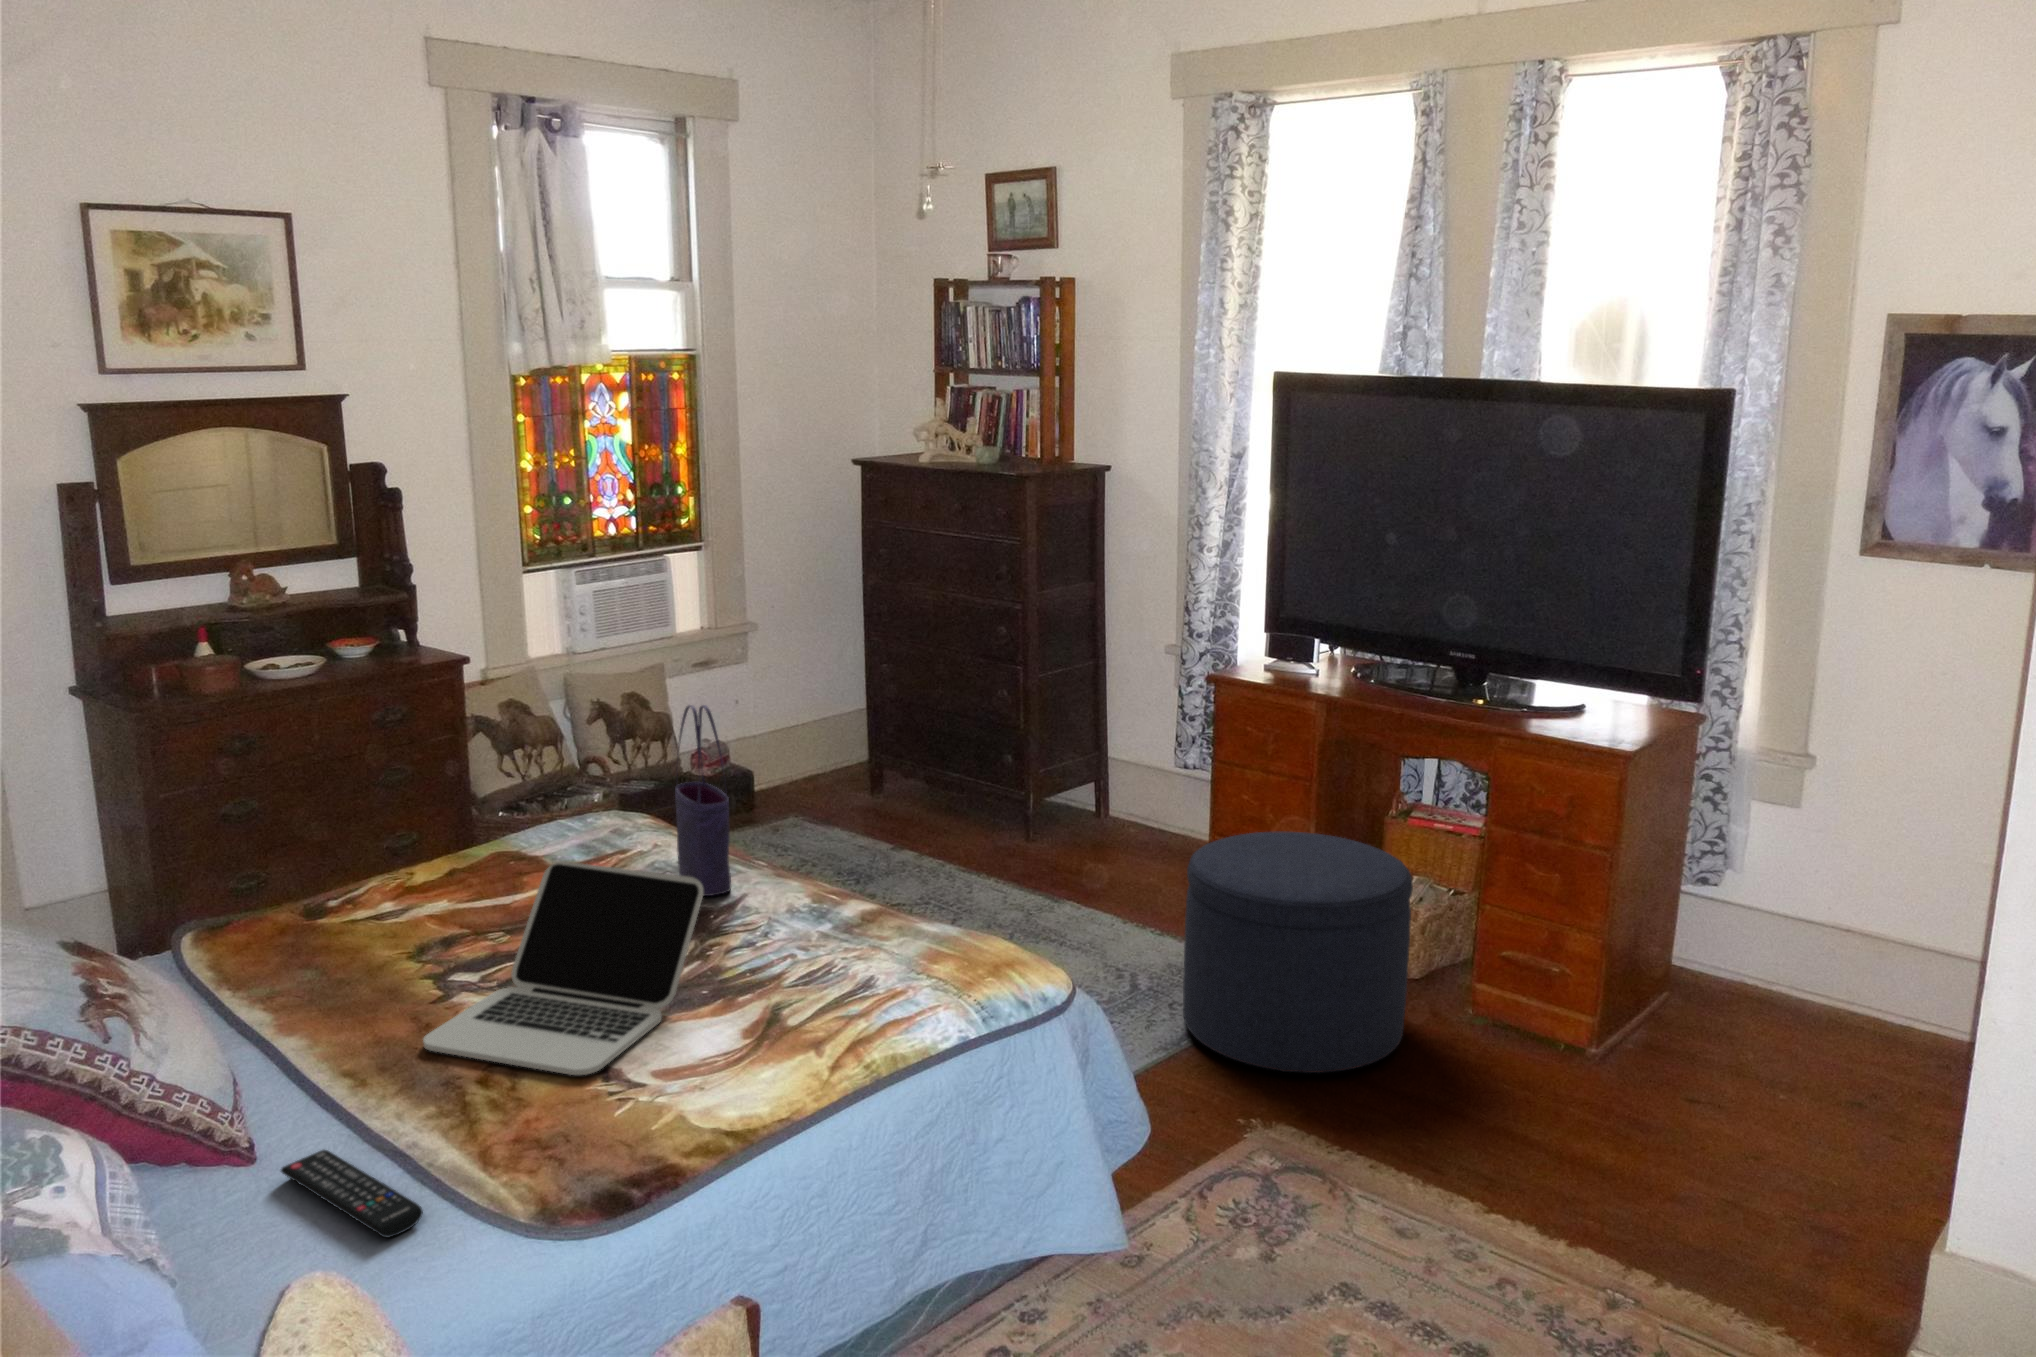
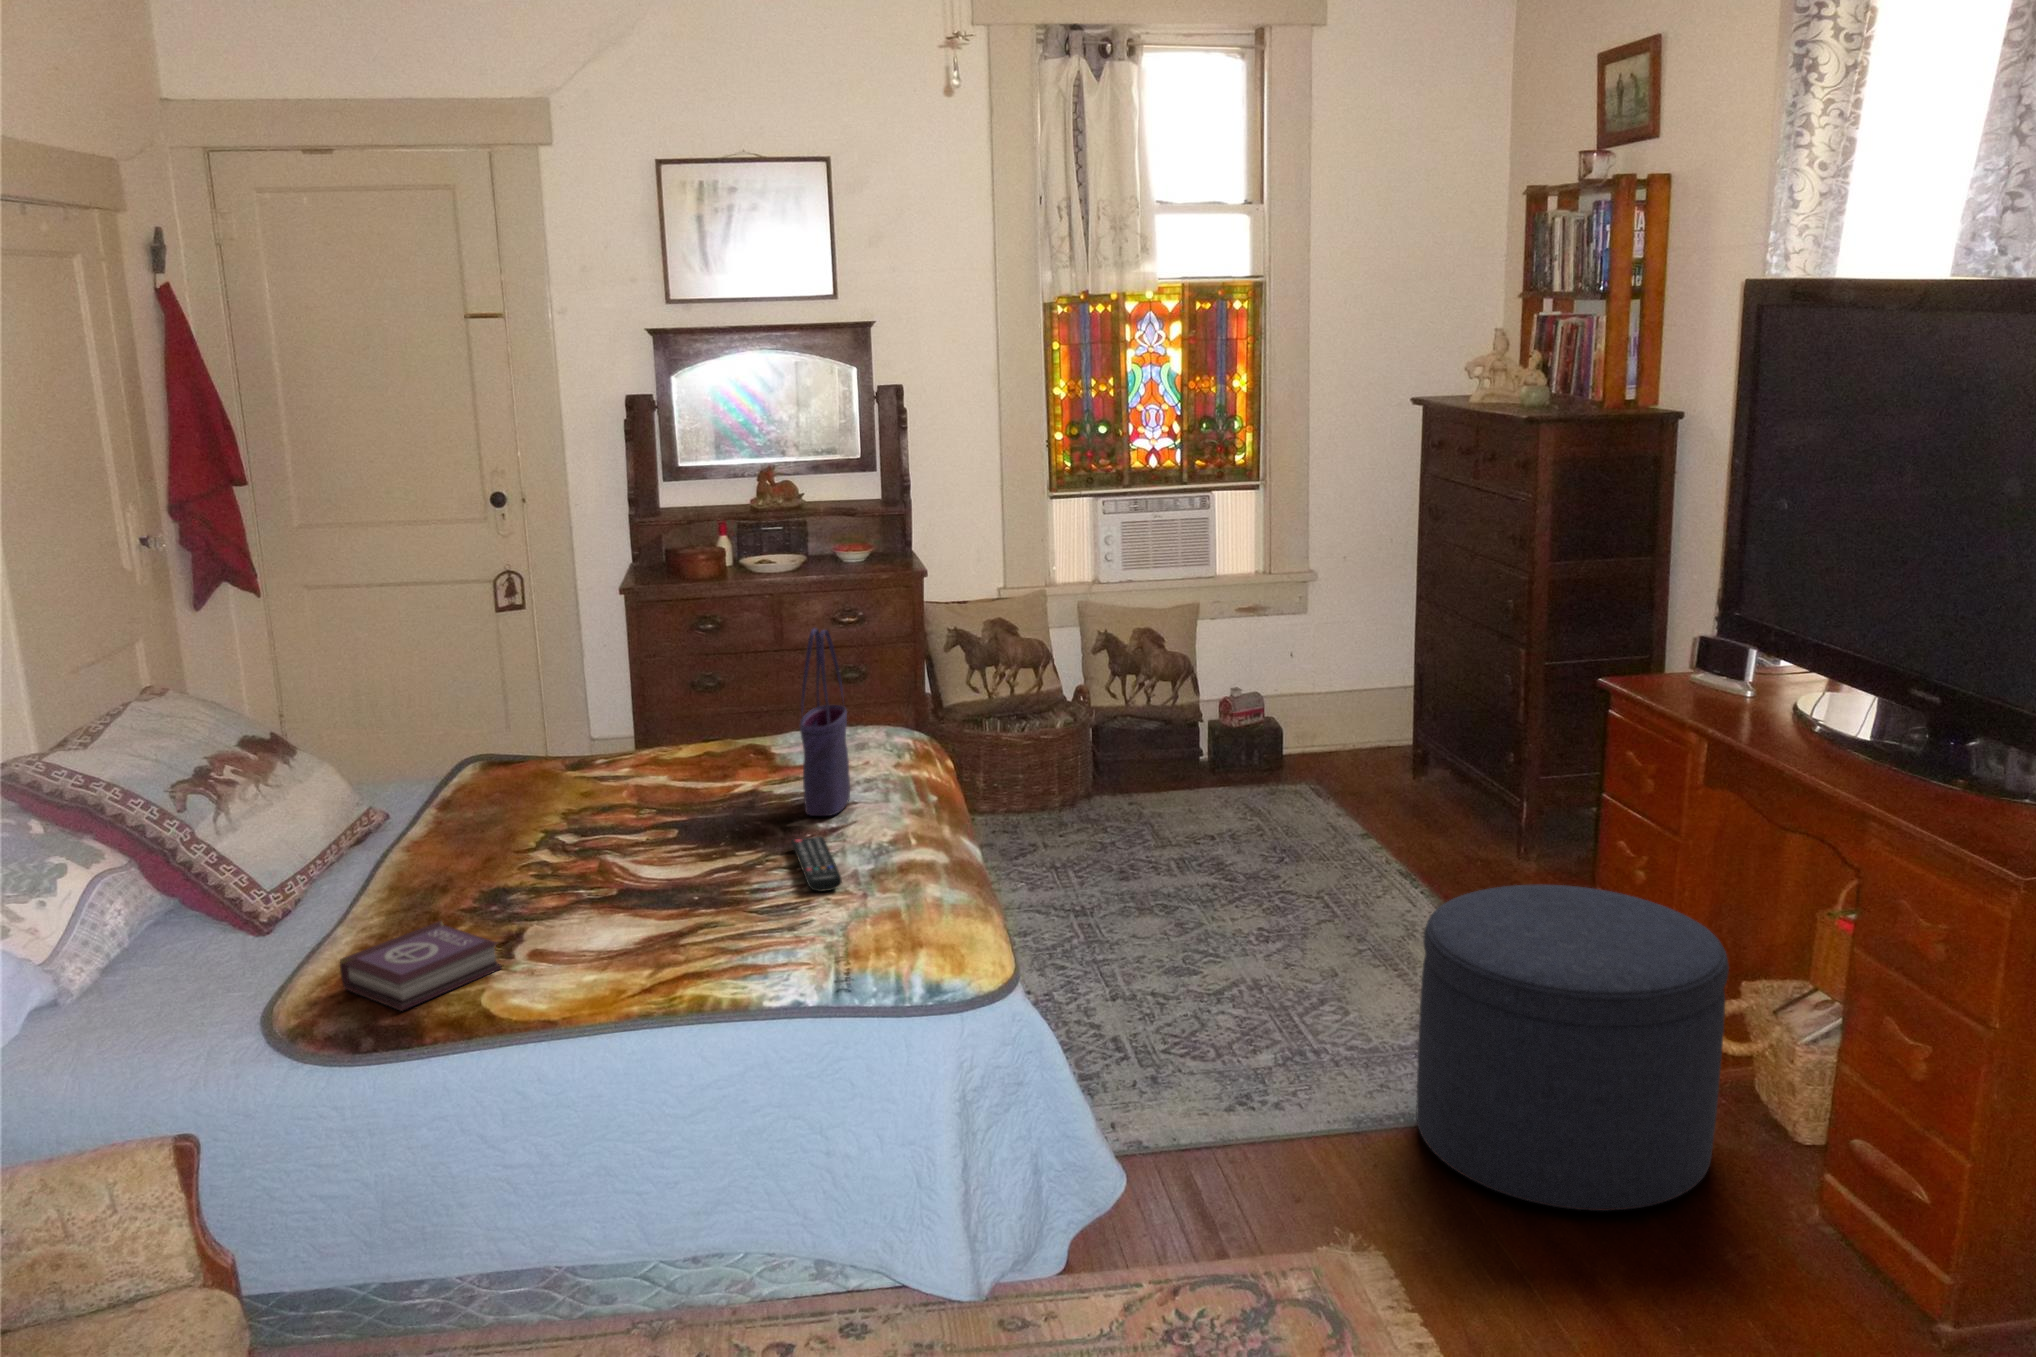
laptop: present [423,861,703,1075] -> none [442,751,682,930]
book: none [524,1075,666,1176] -> present [340,921,502,1011]
remote control: present [281,1150,423,1238] -> present [791,837,842,892]

